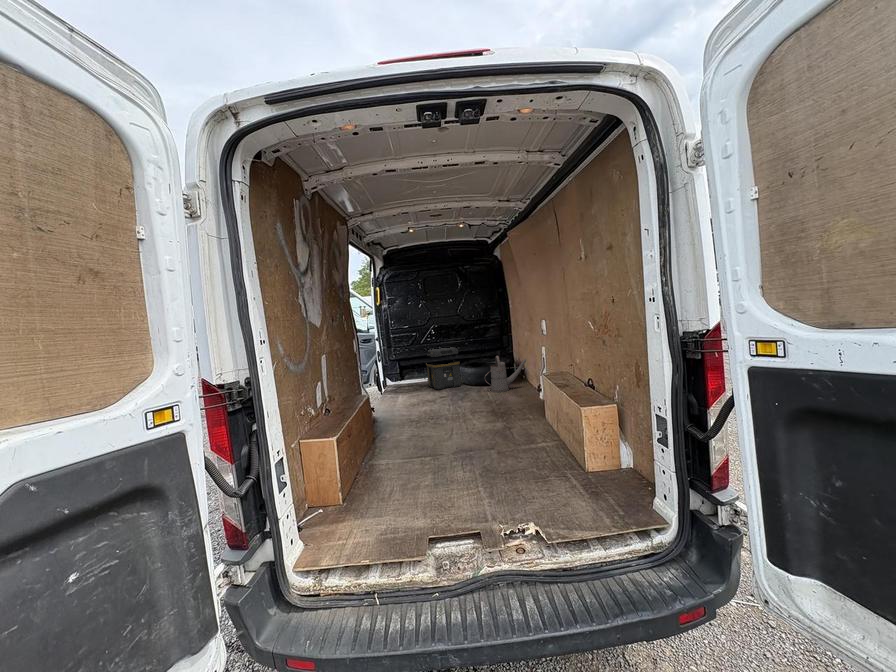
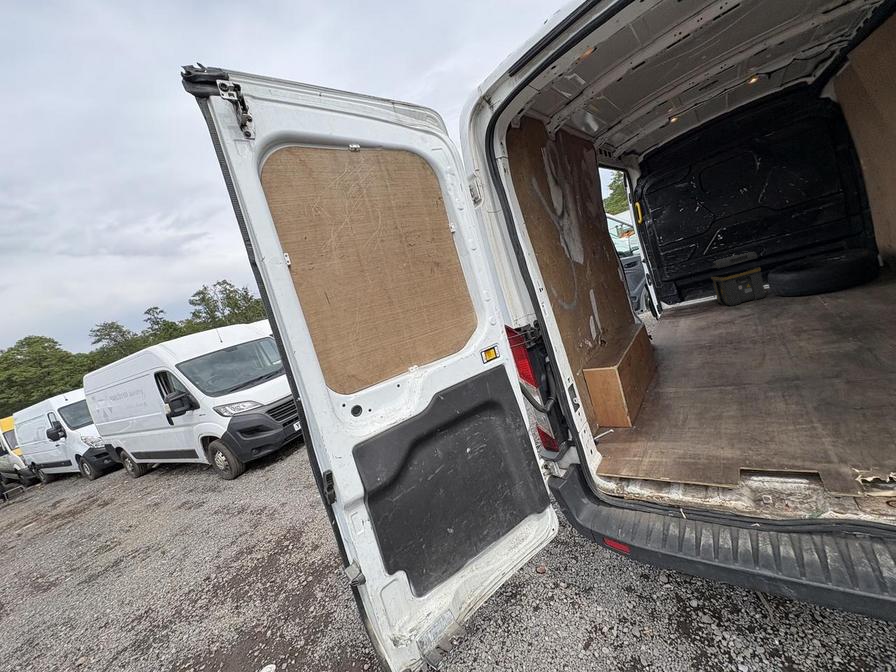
watering can: present [485,356,526,392] -> none [803,246,878,299]

